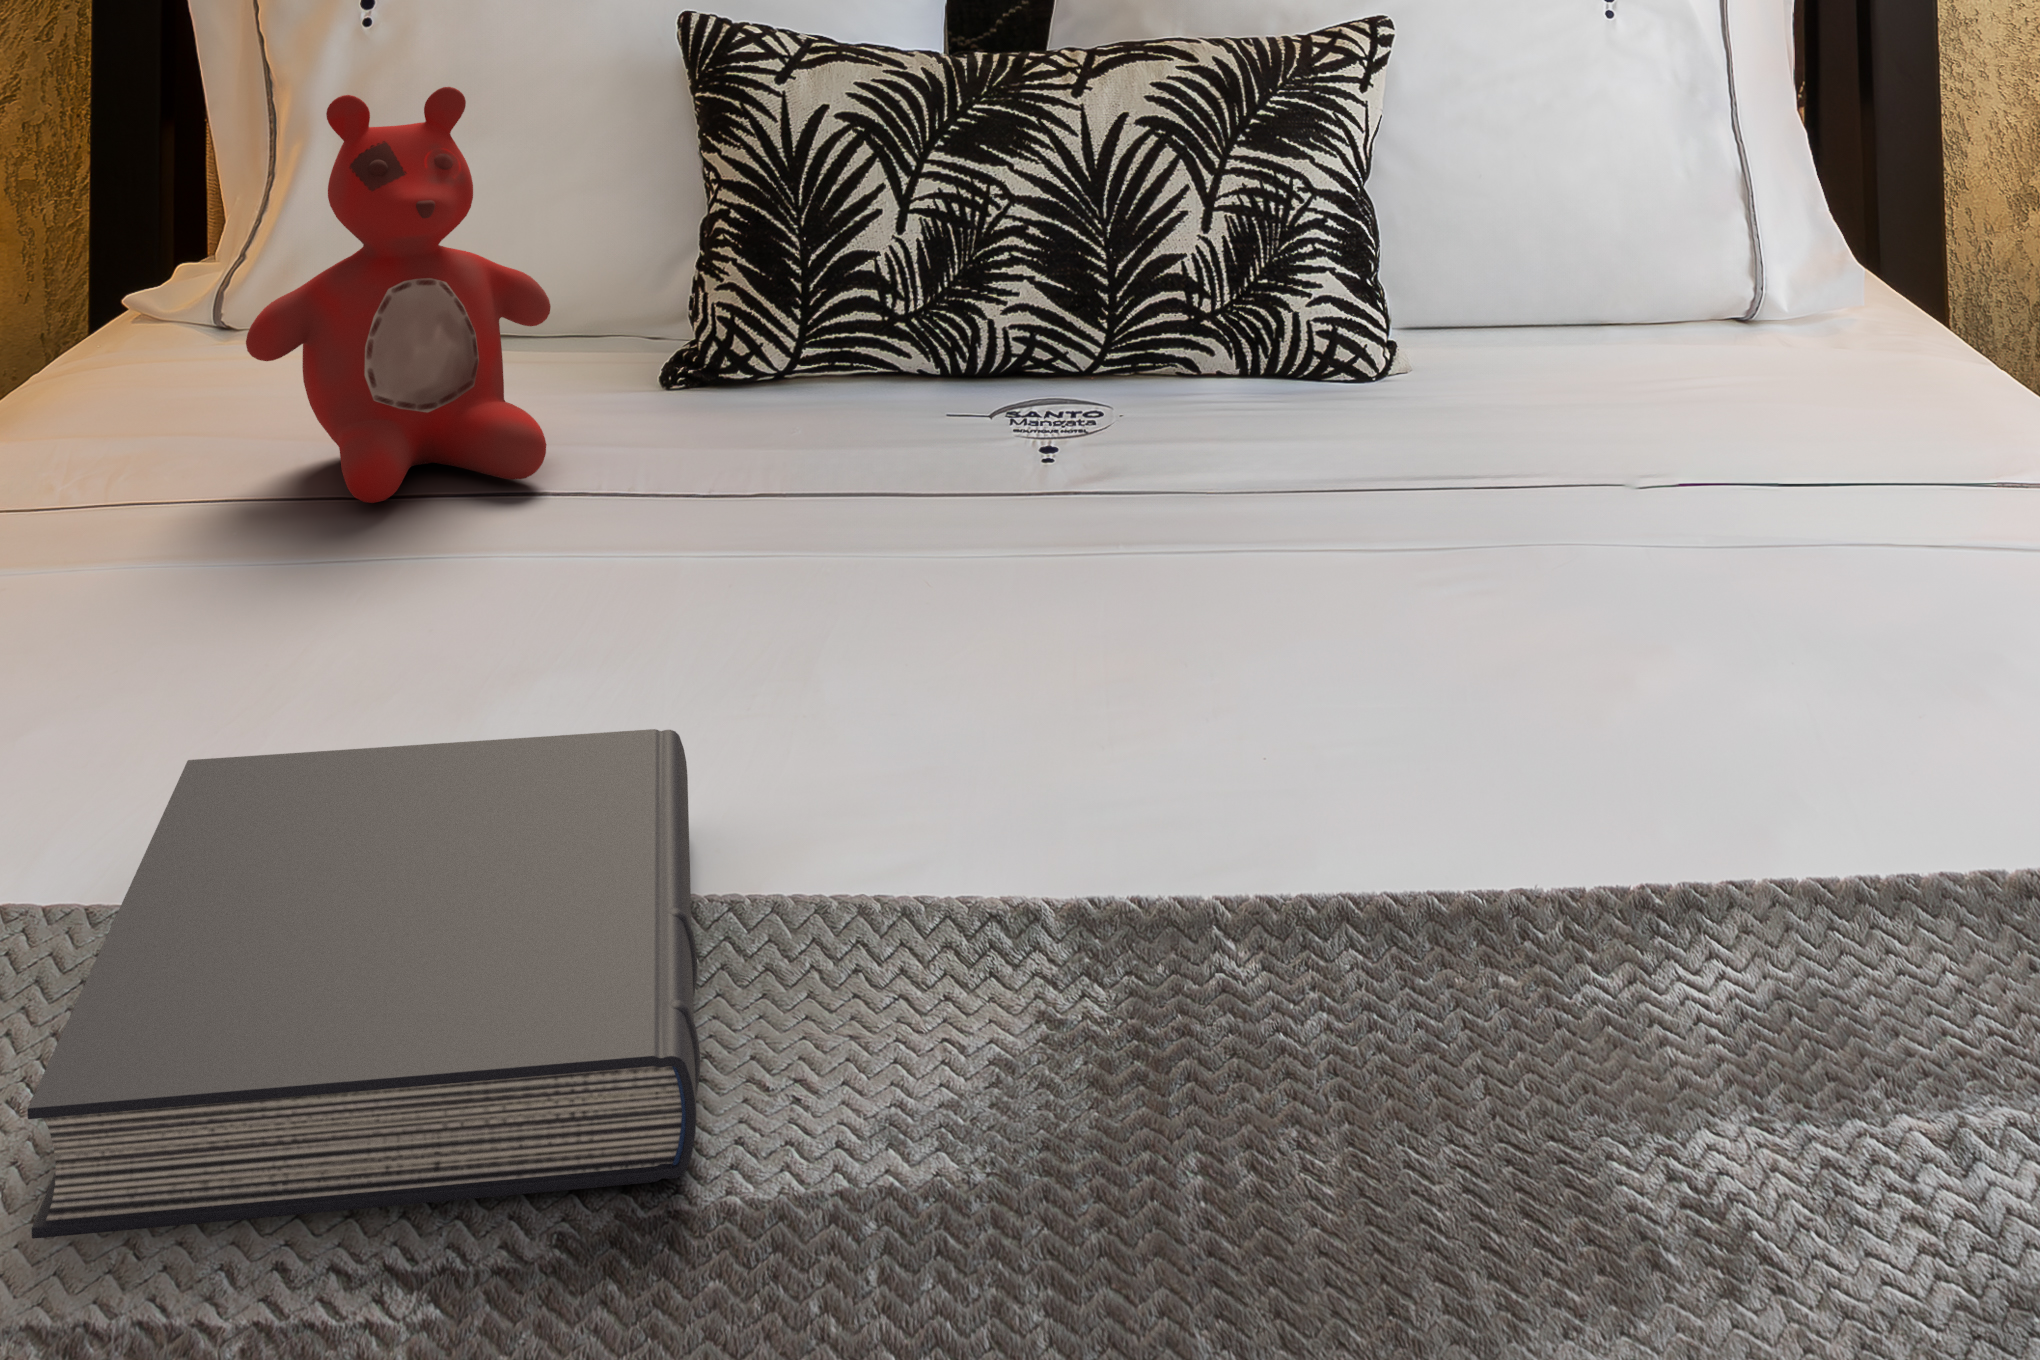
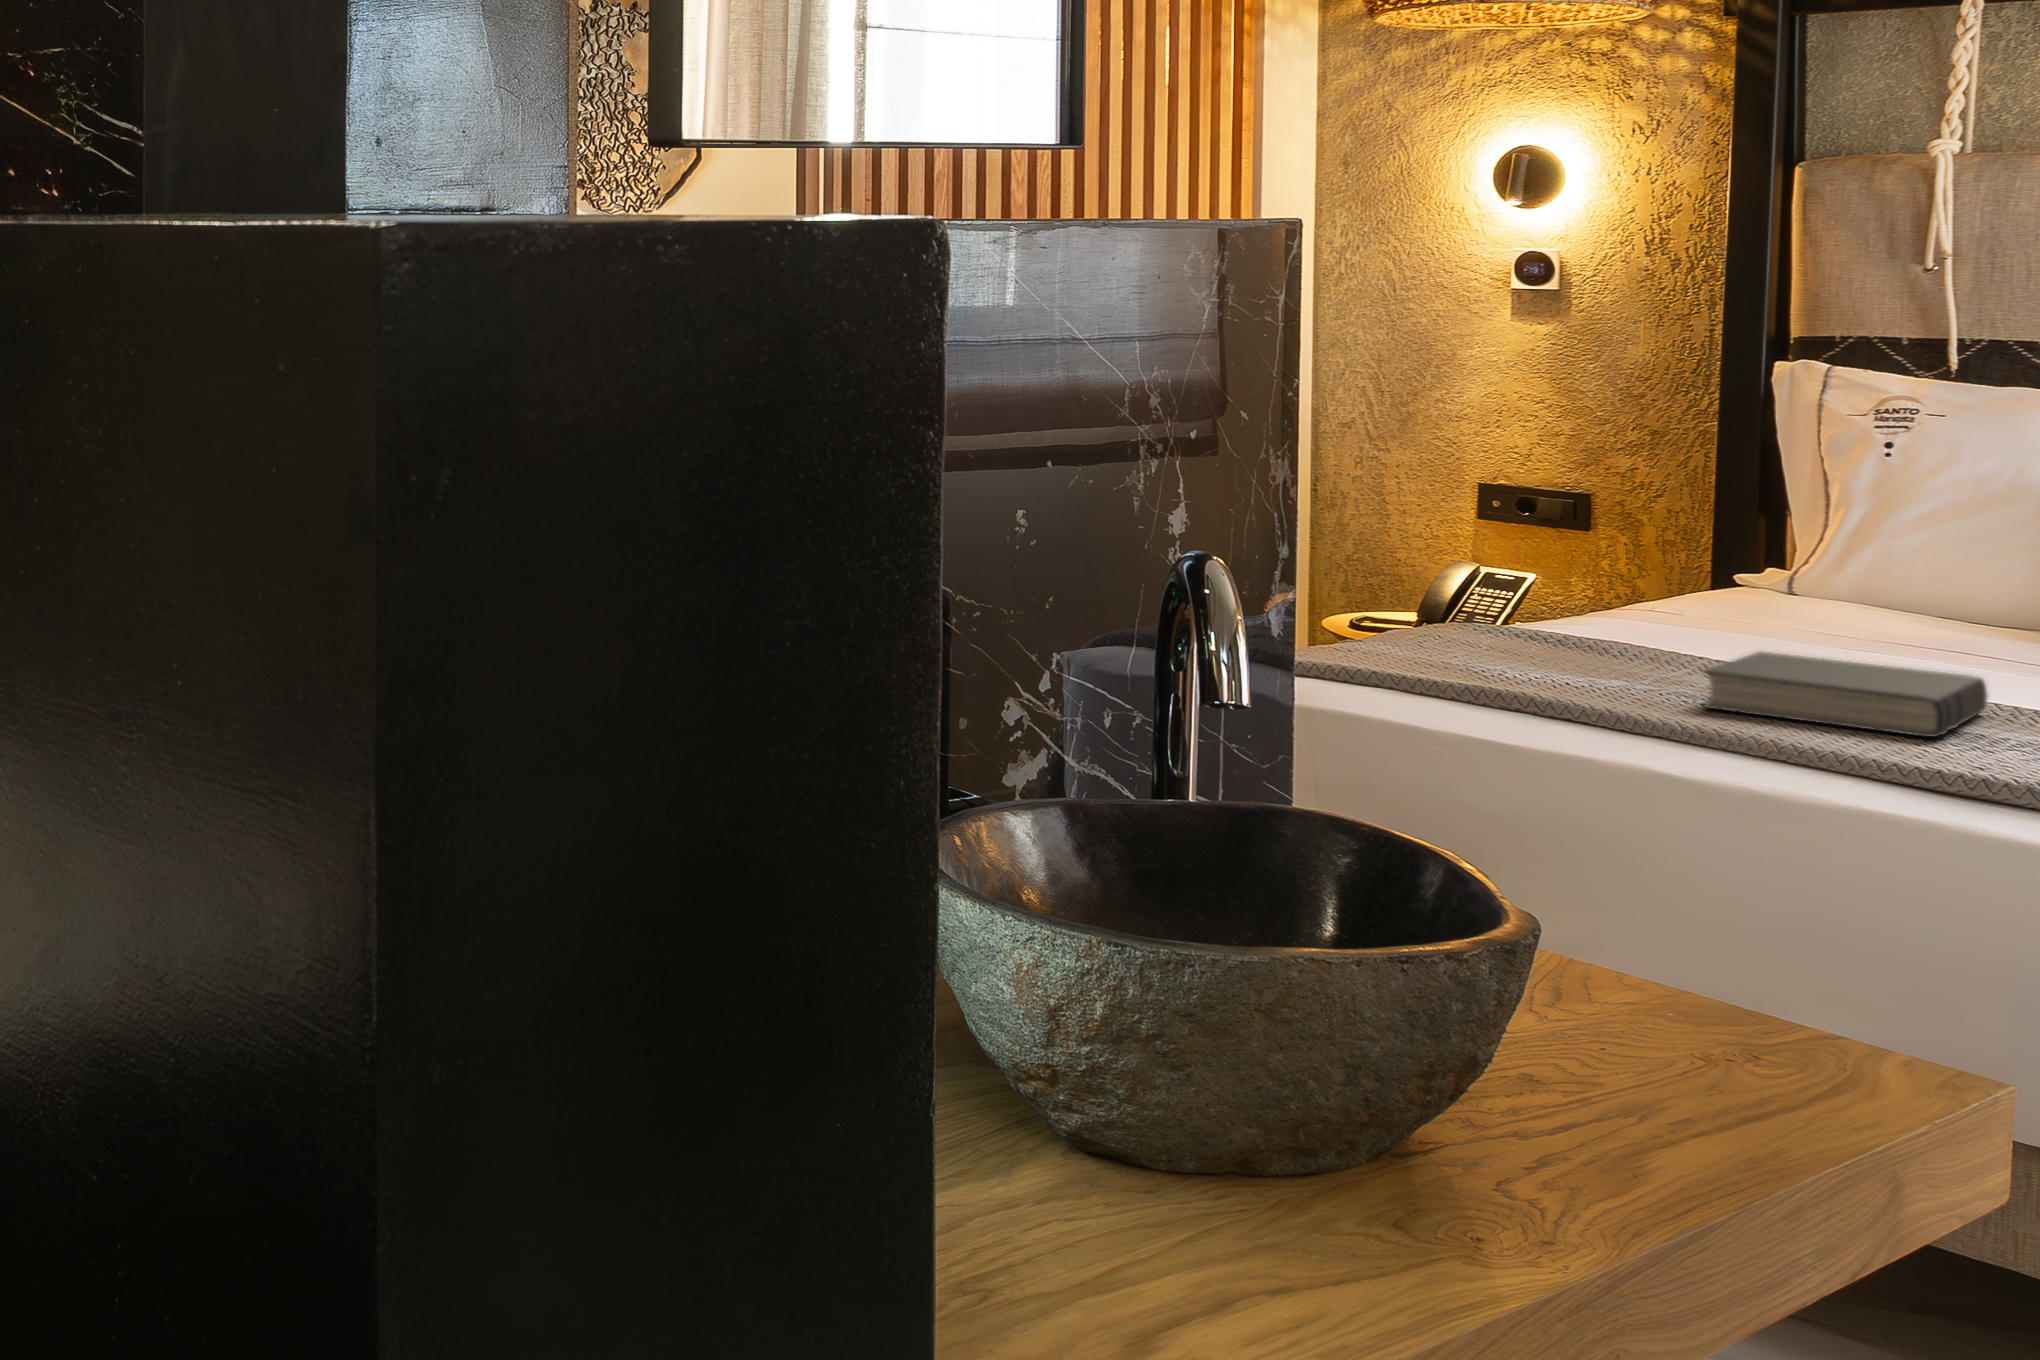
stuffed bear: present [246,87,551,503] -> none [1799,472,1986,659]

